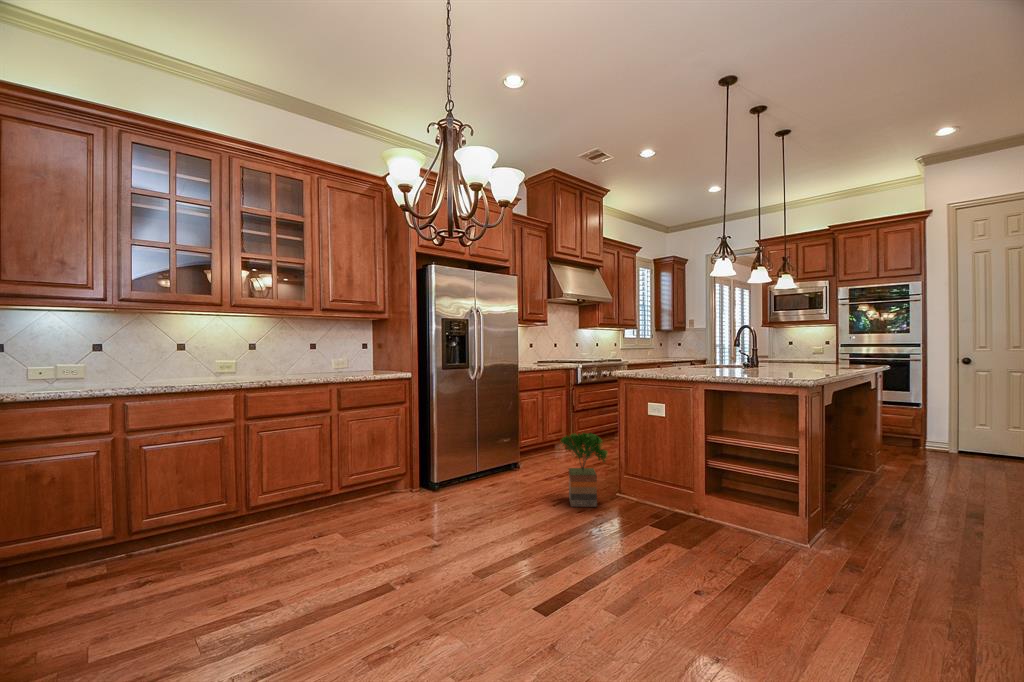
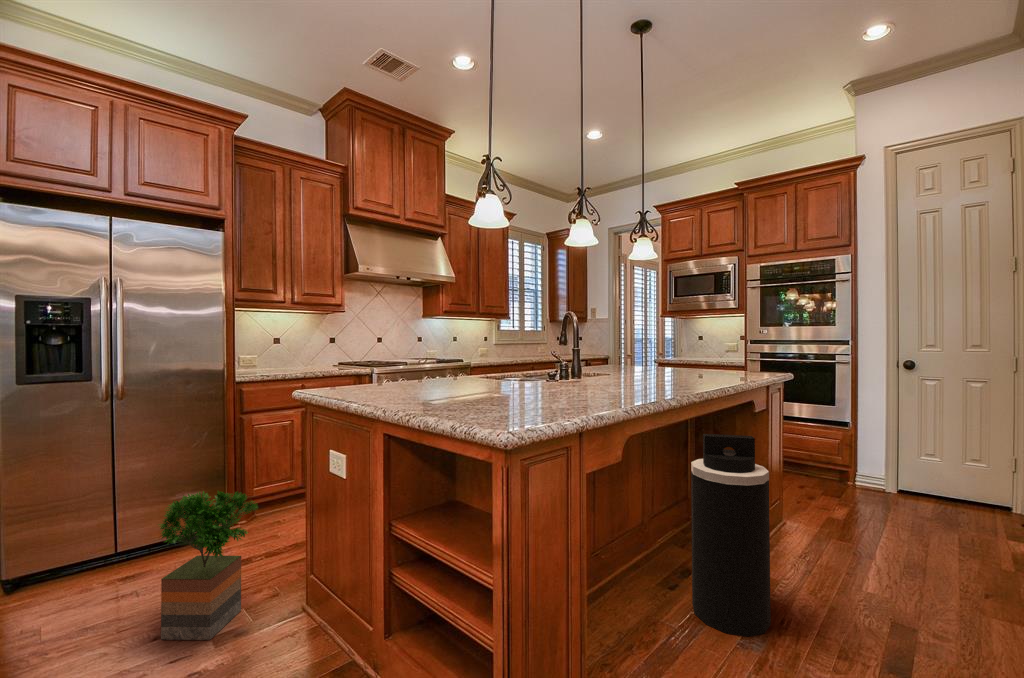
trash can: none [847,400,898,507] -> present [691,434,771,637]

